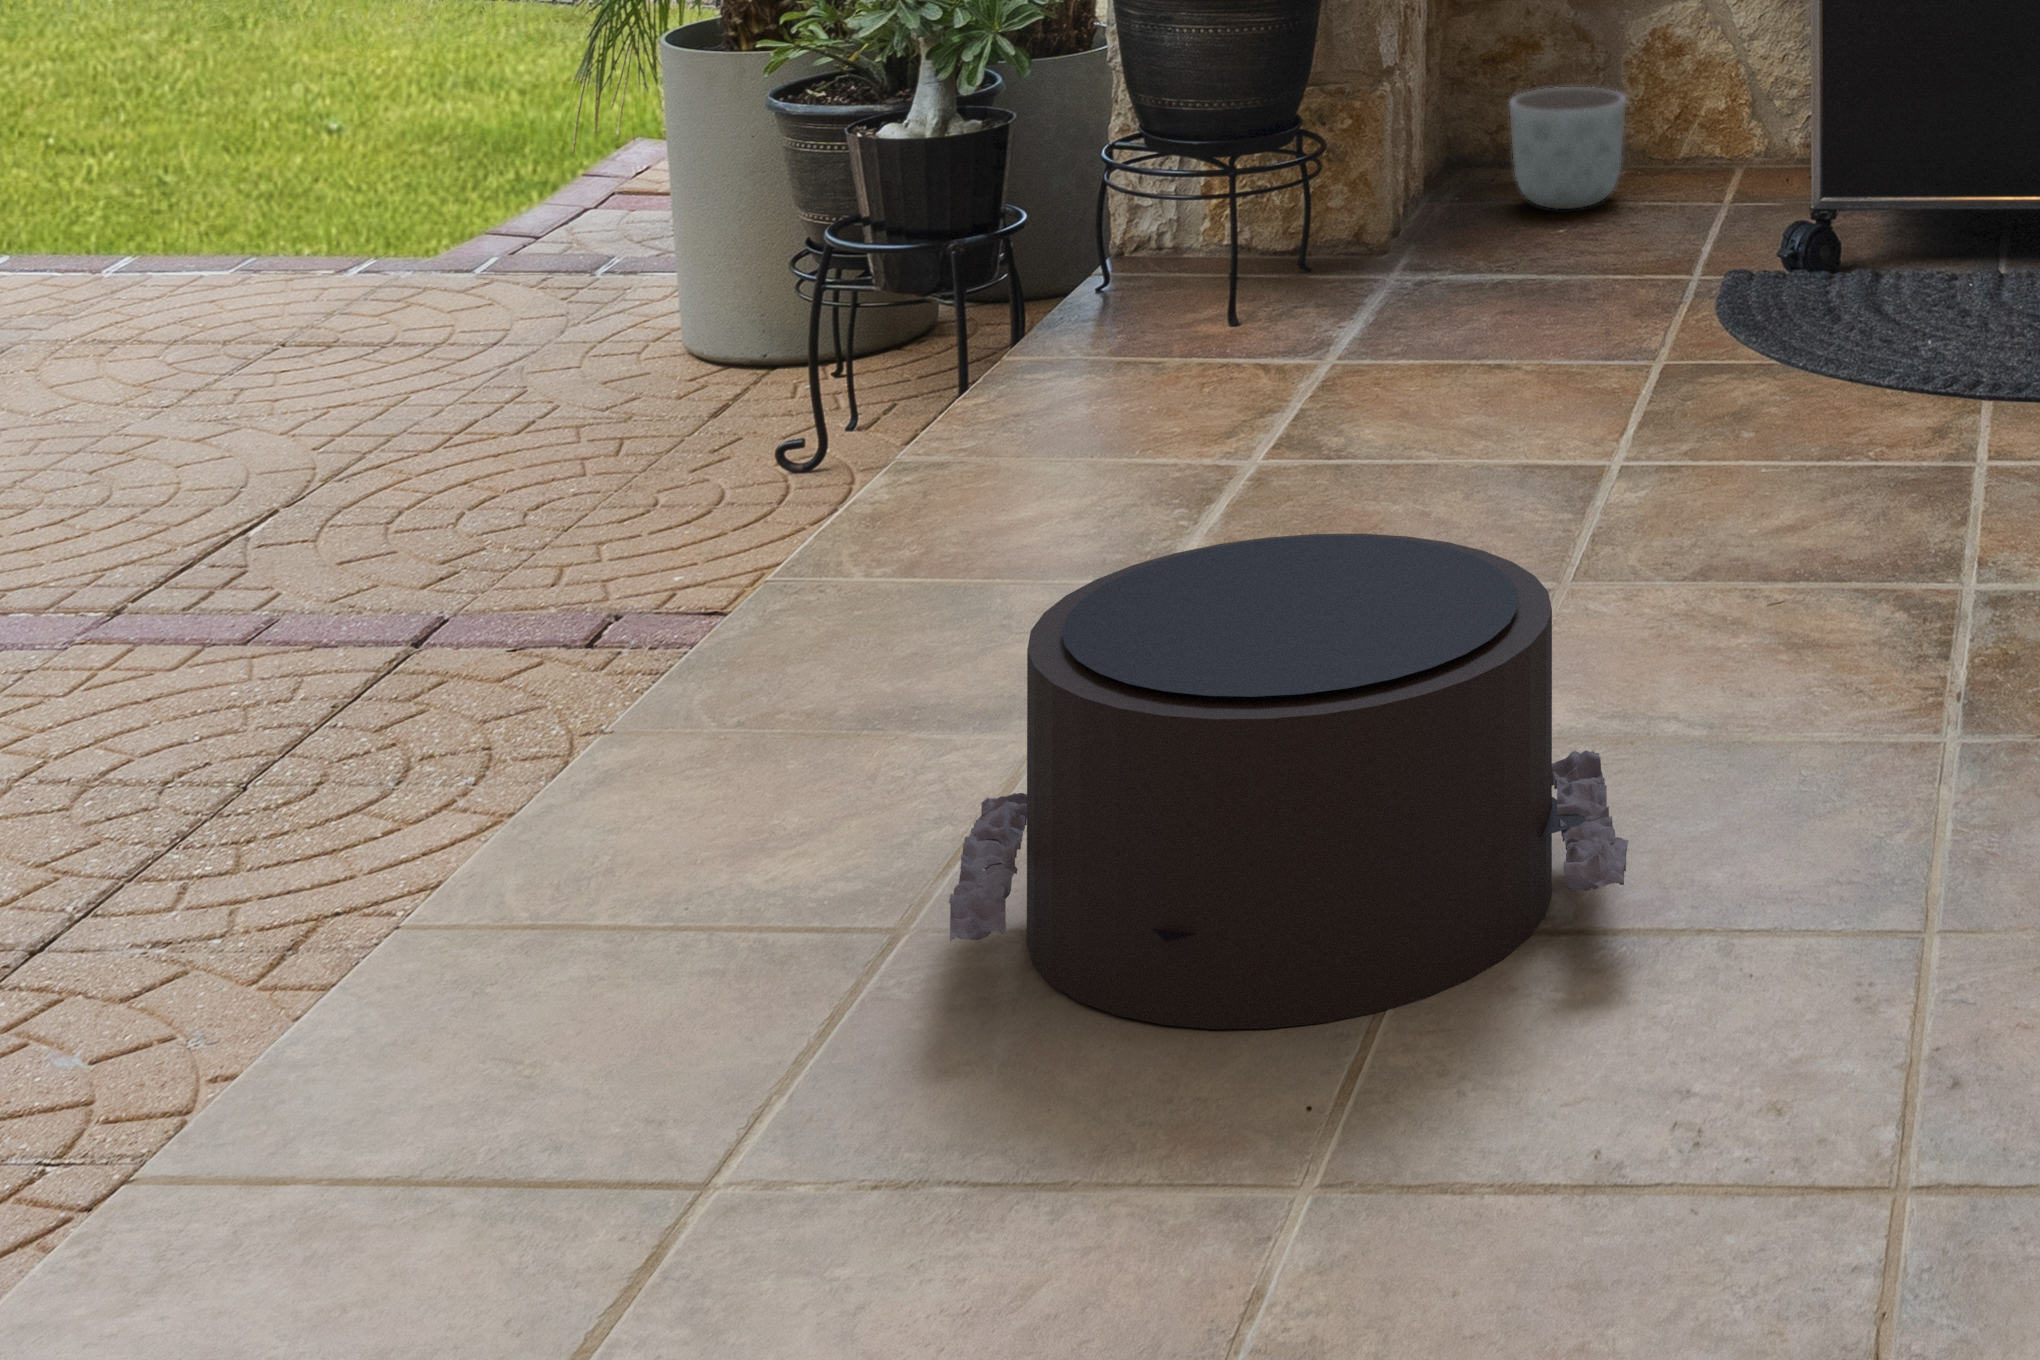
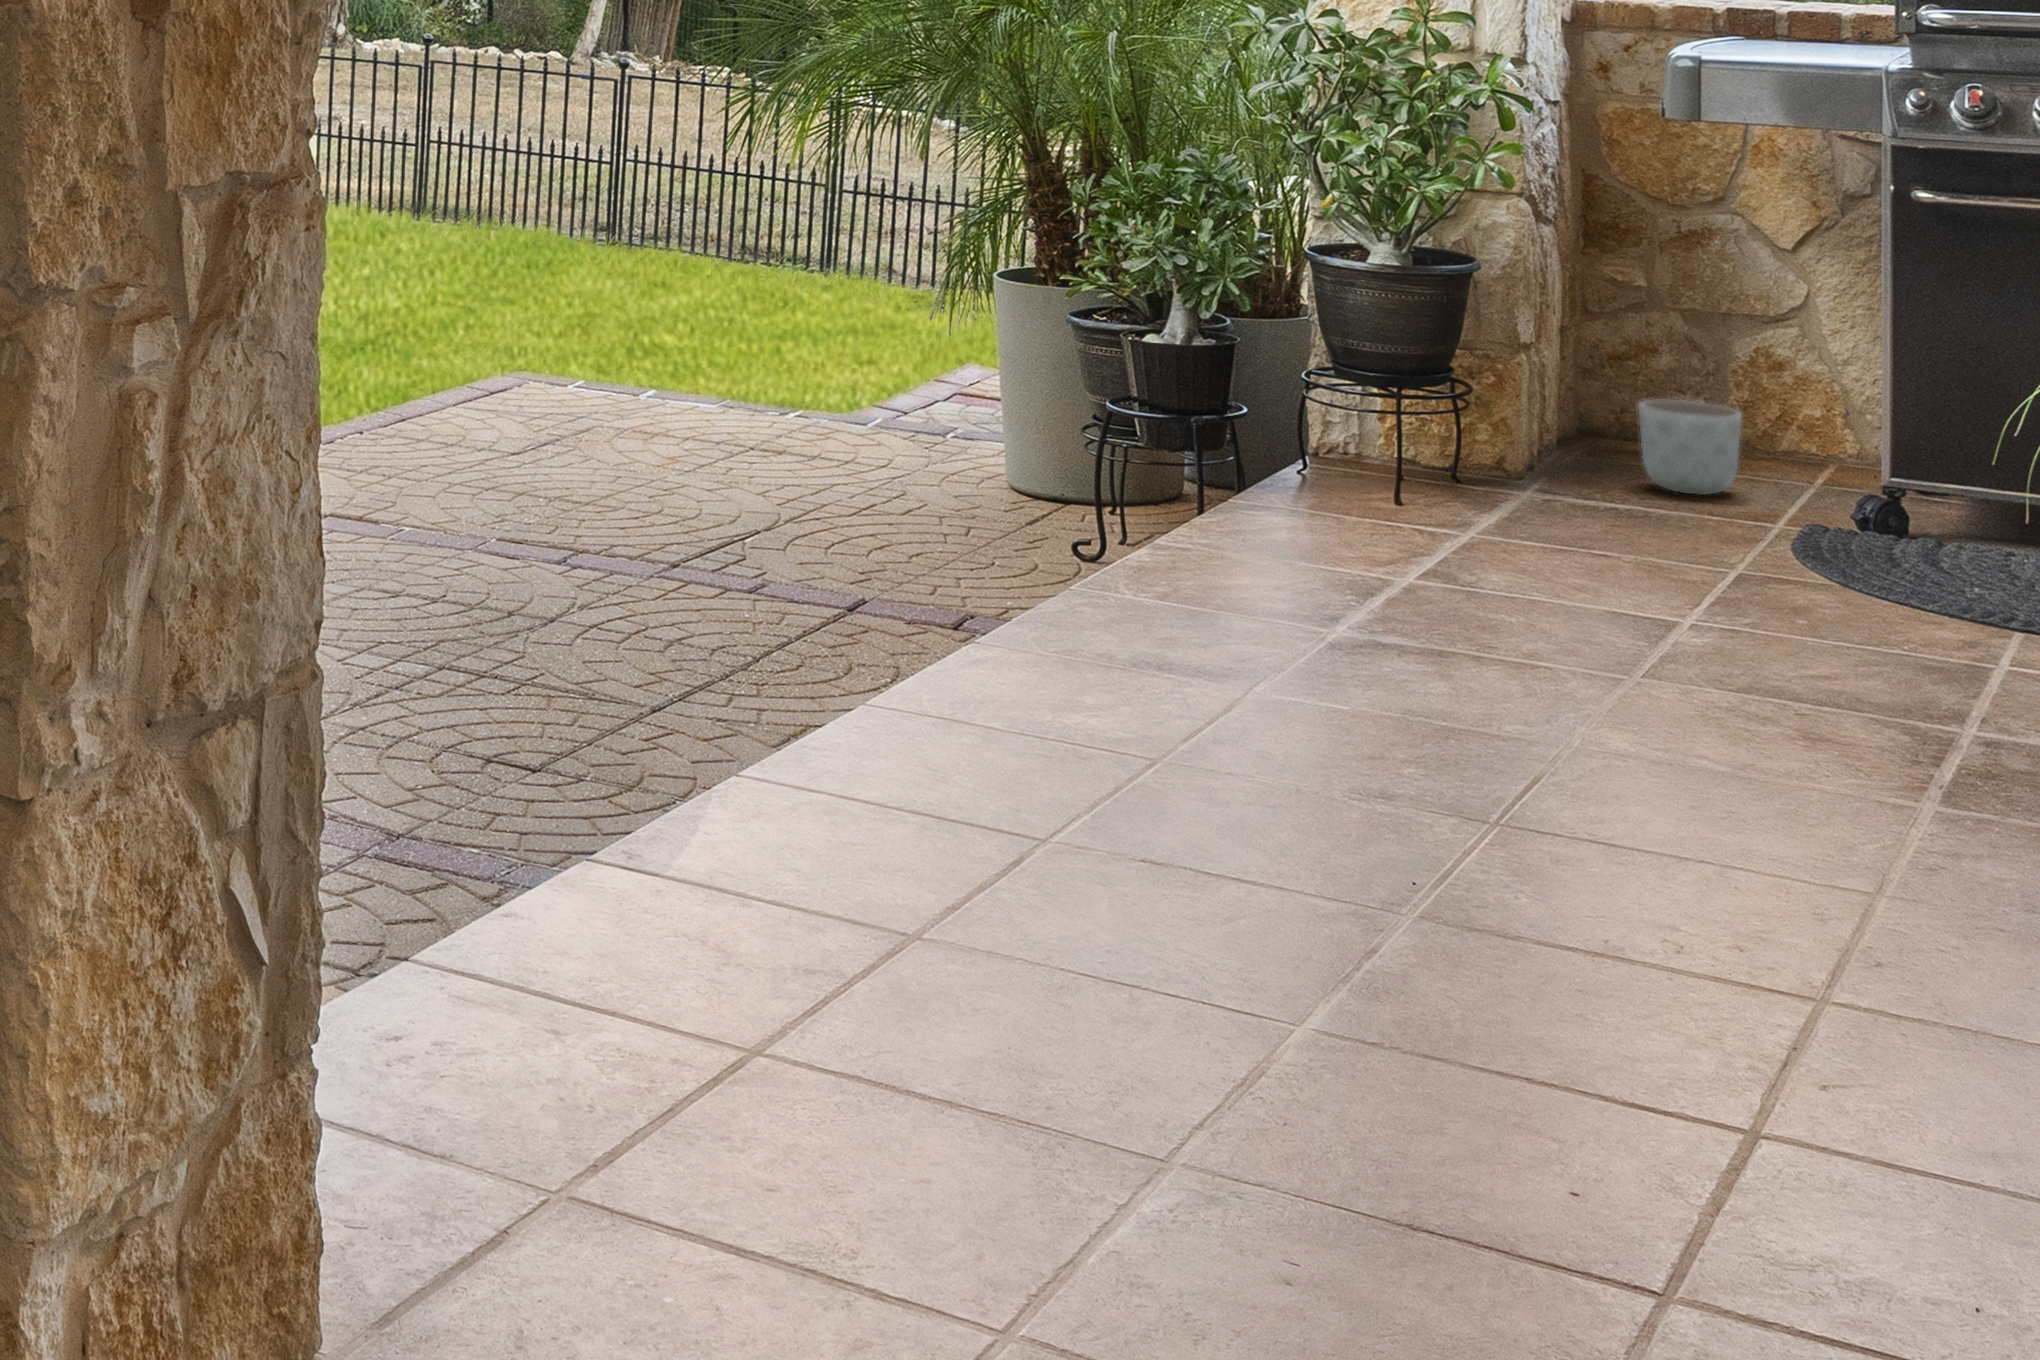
pouf: present [949,534,1628,1029] -> none [1186,570,1652,851]

